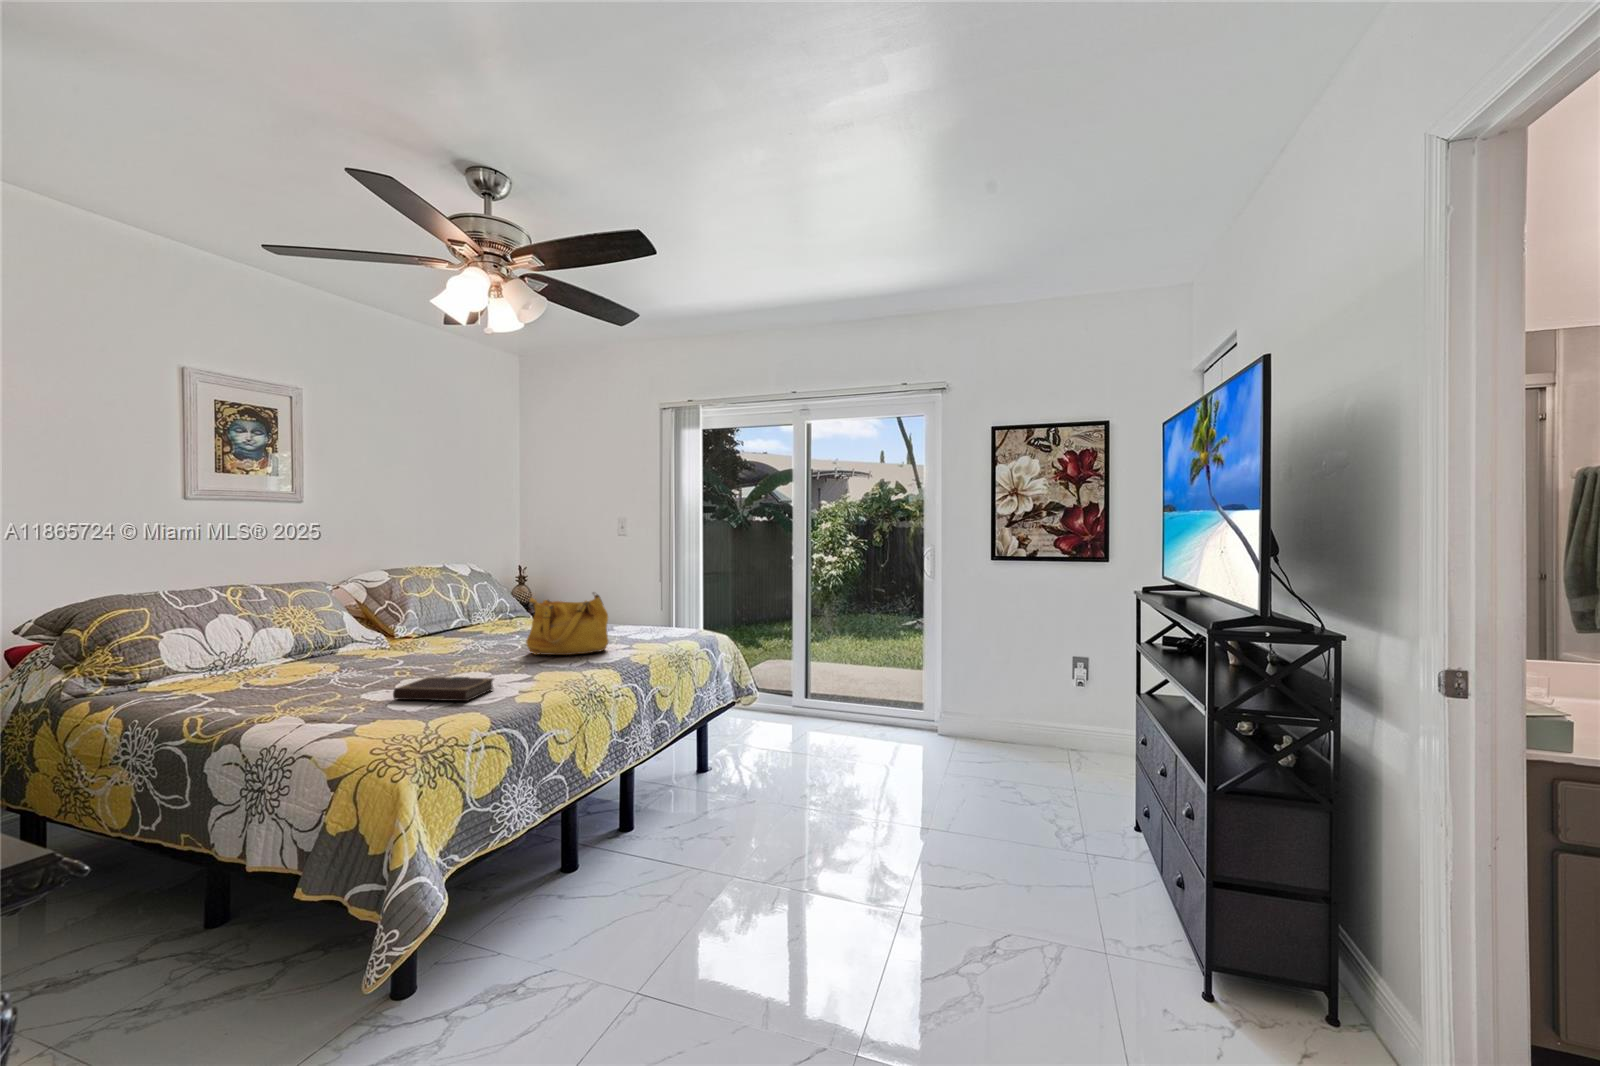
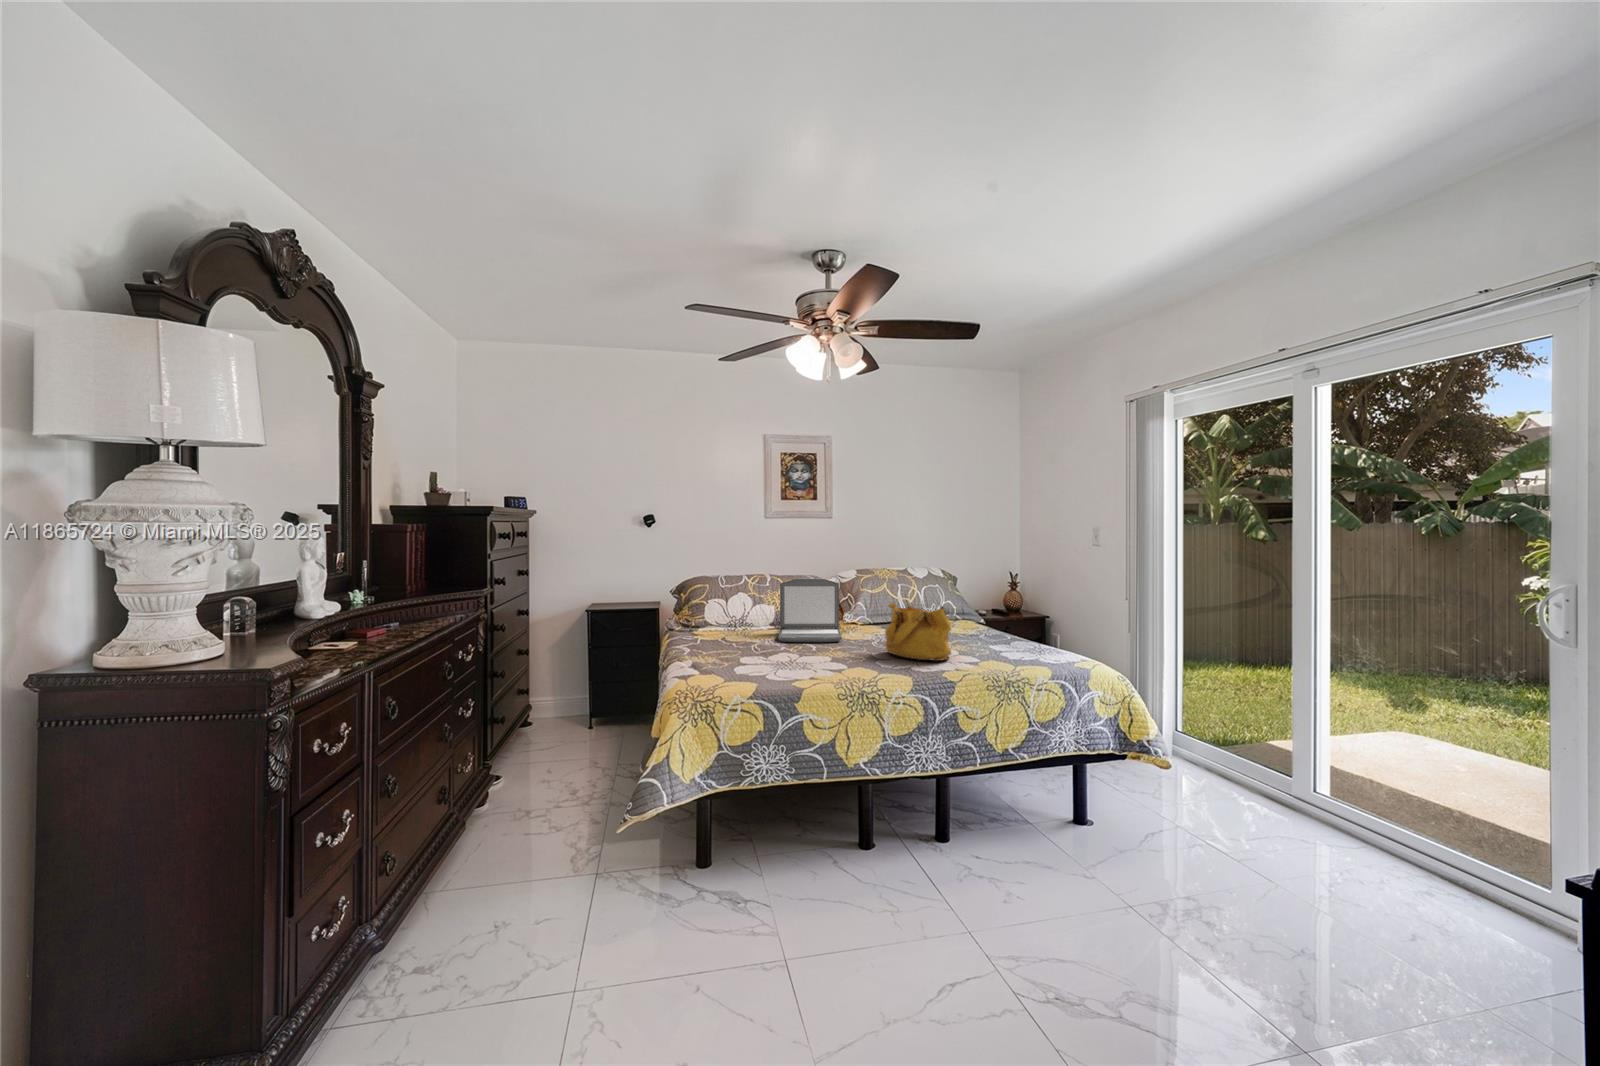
laptop: none [328,581,449,669] -> present [778,579,842,642]
notebook: present [393,677,494,701] -> none [744,653,801,676]

